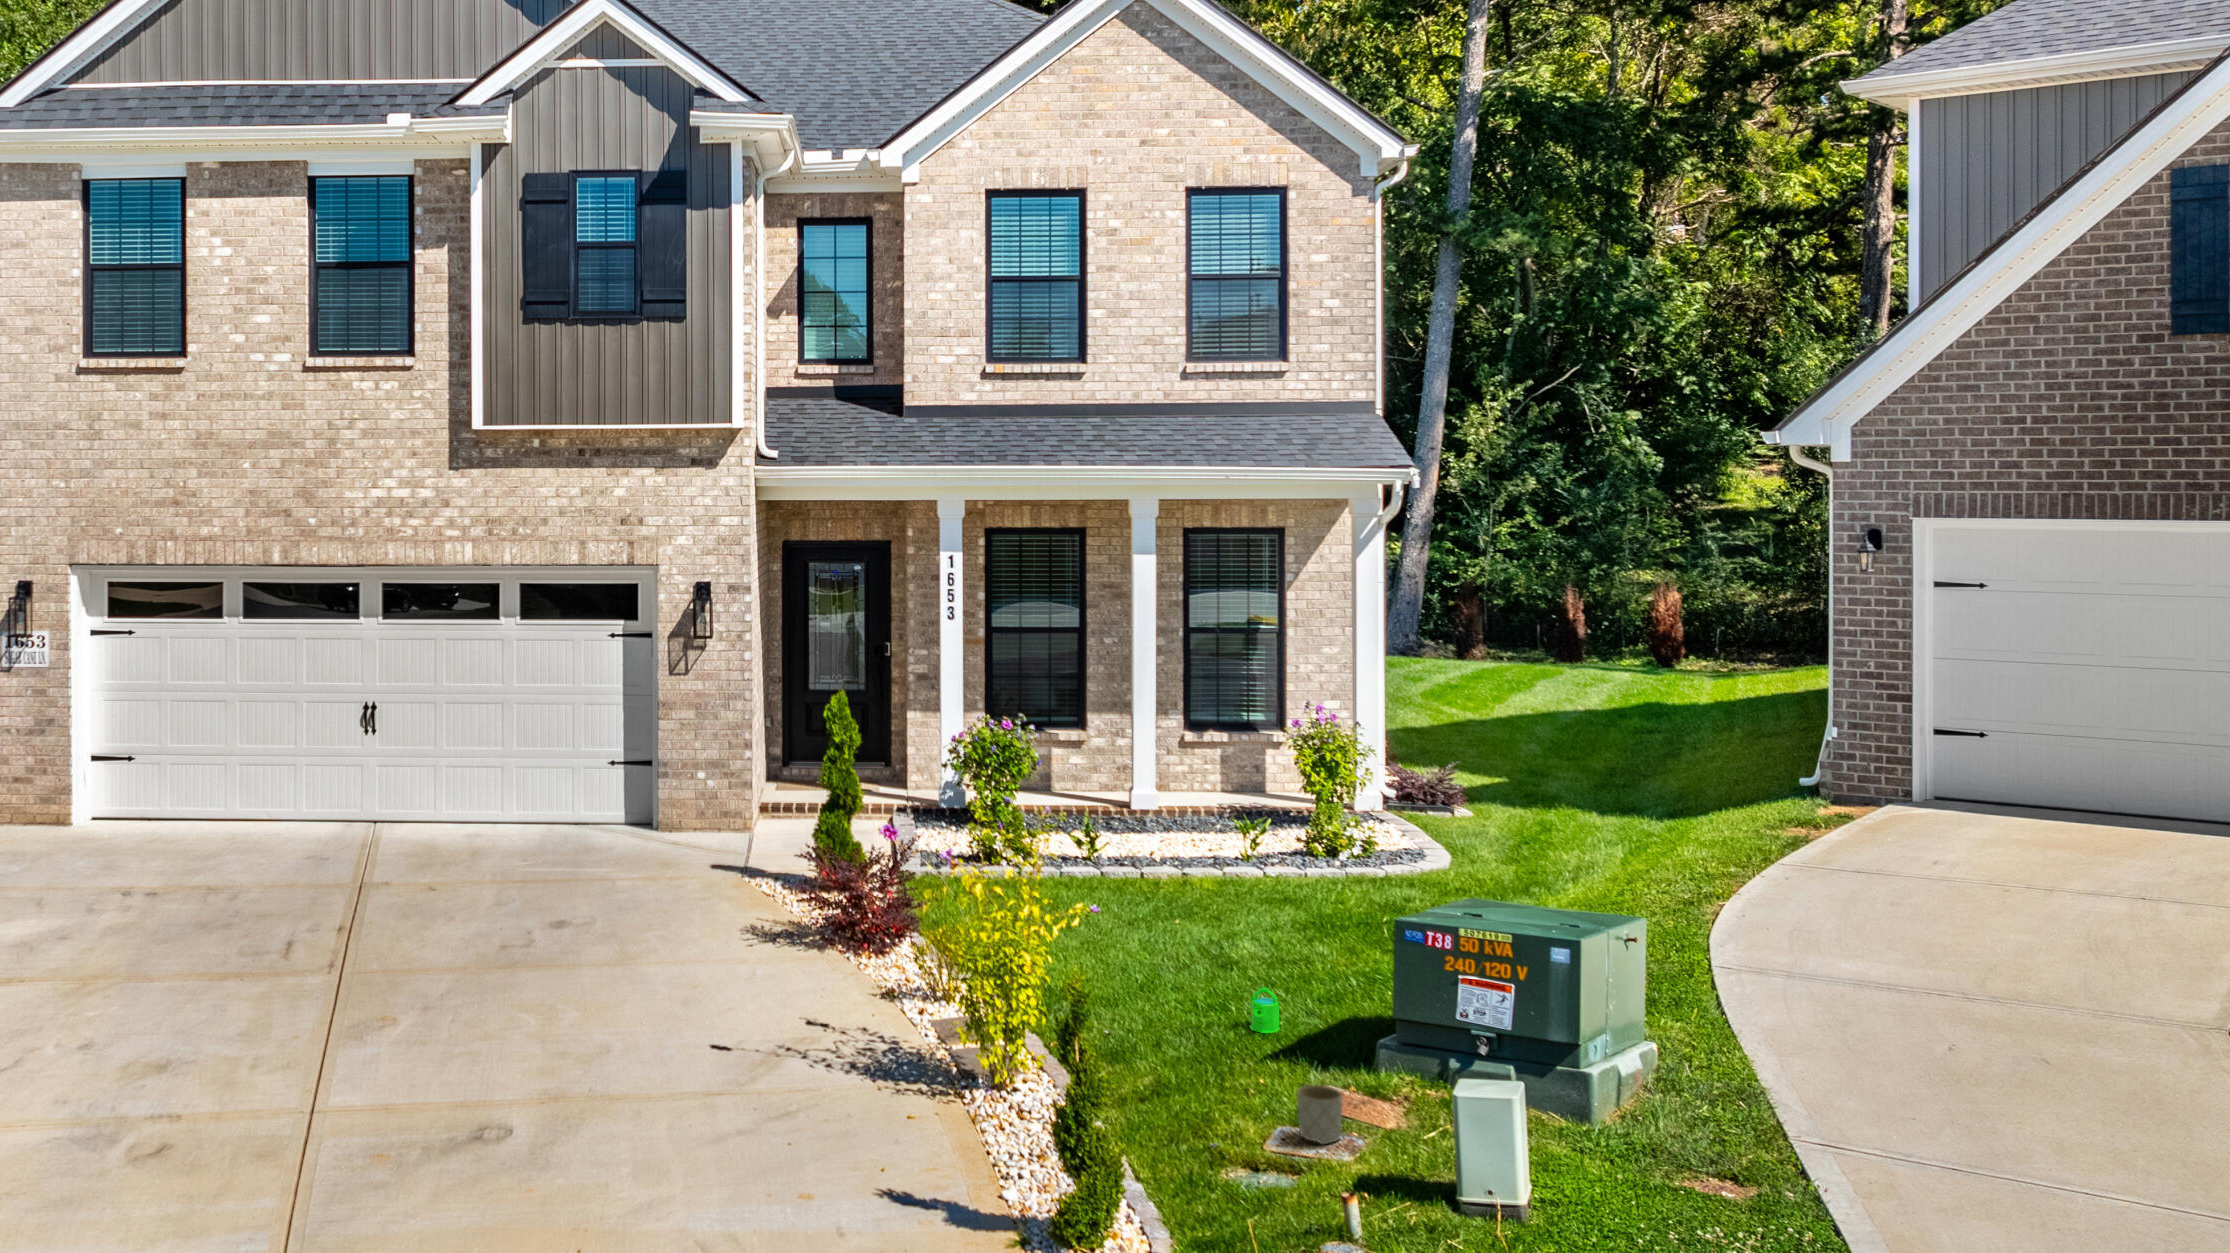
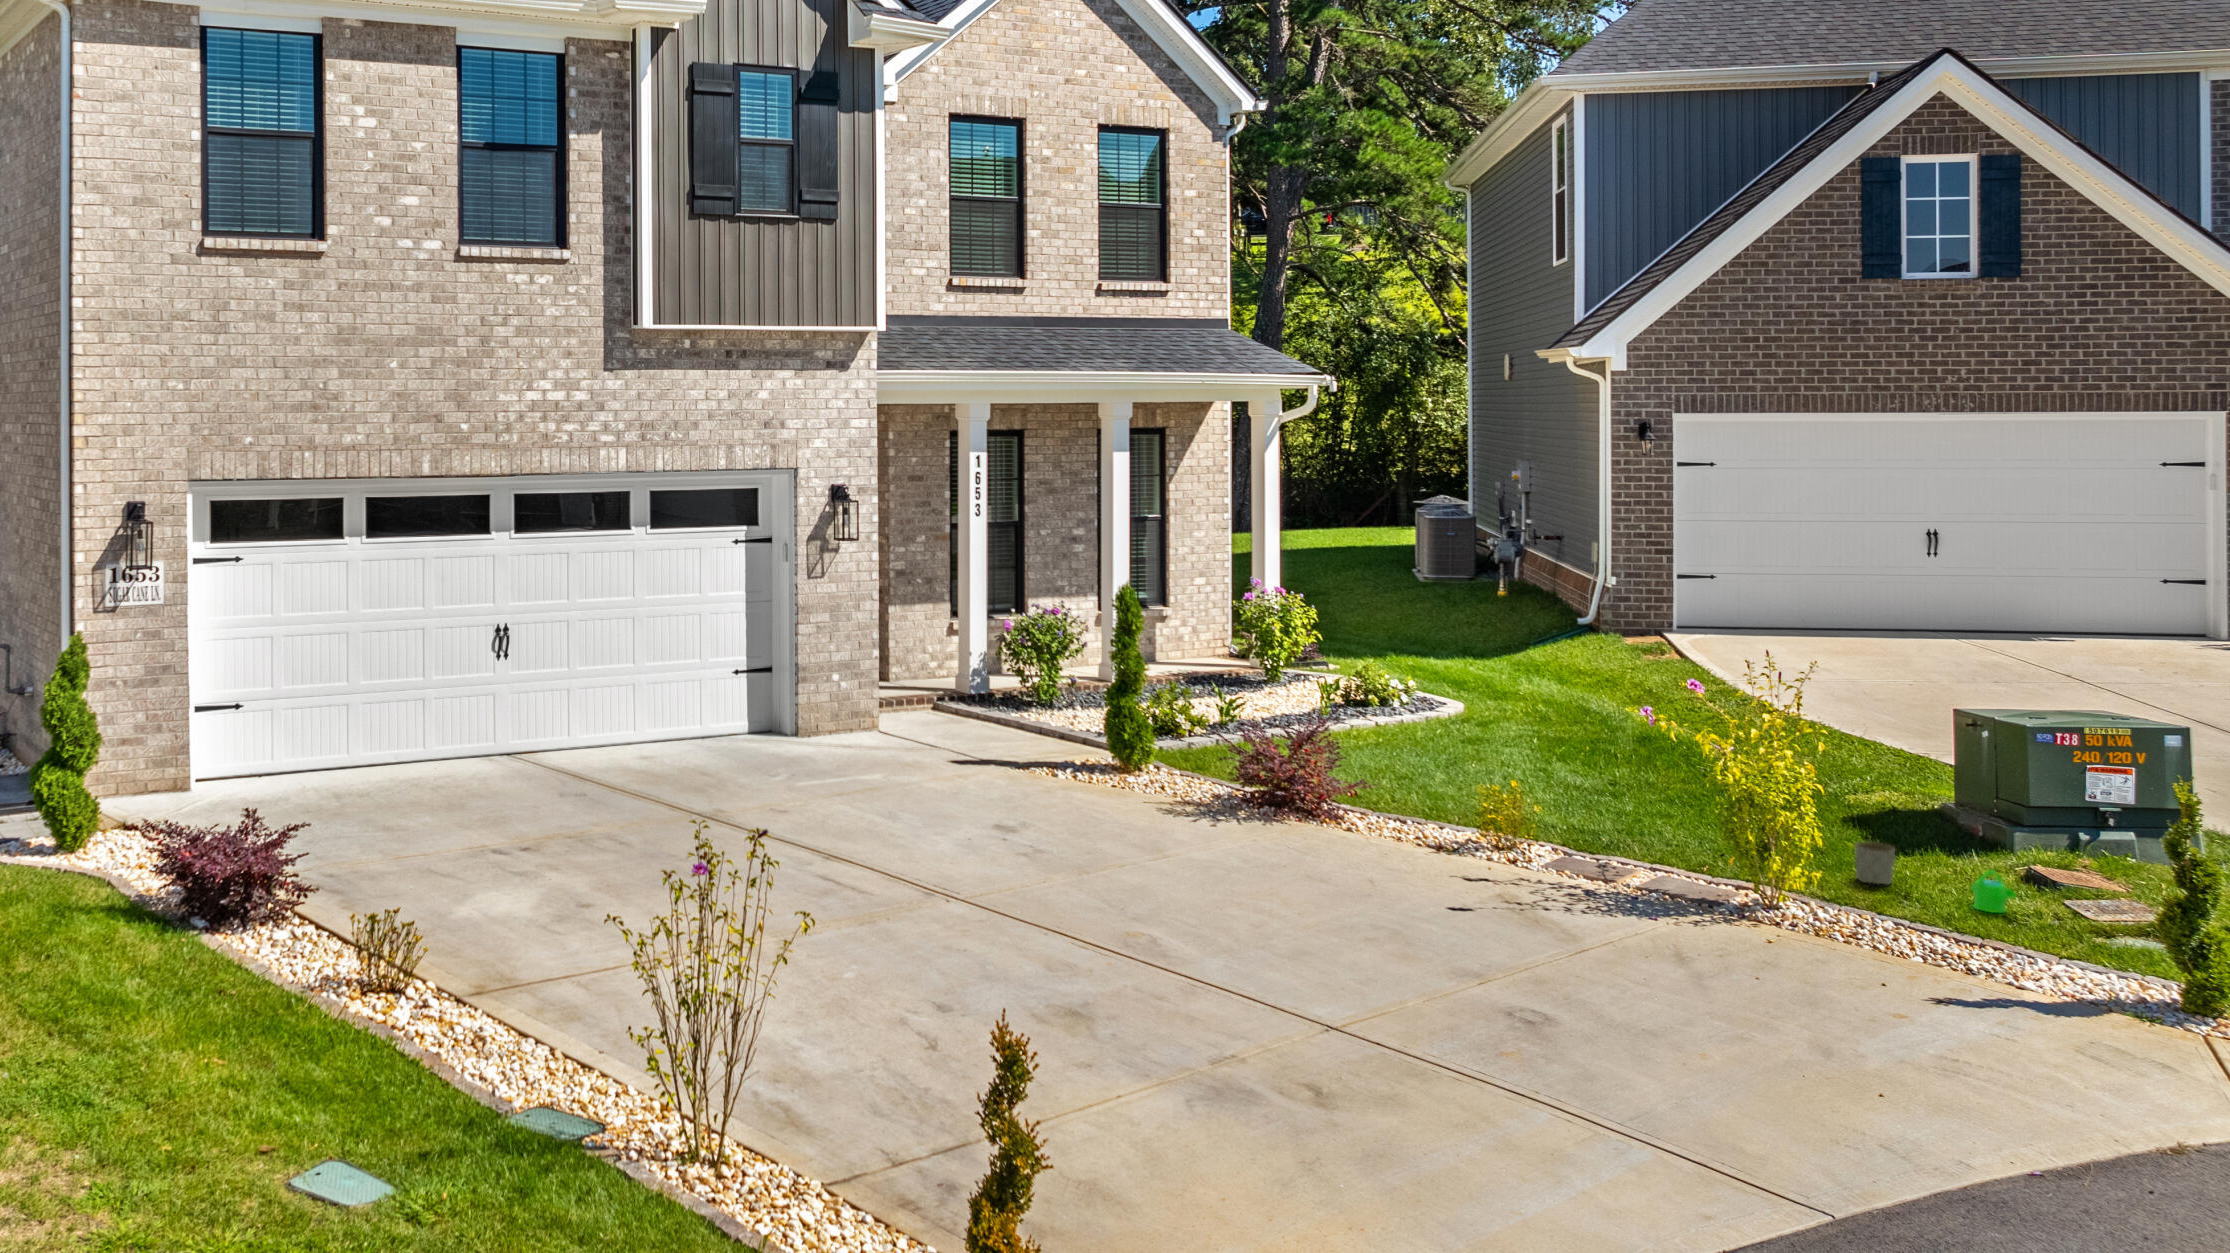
watering can: present [1249,987,1280,1033] -> present [1971,870,2016,913]

